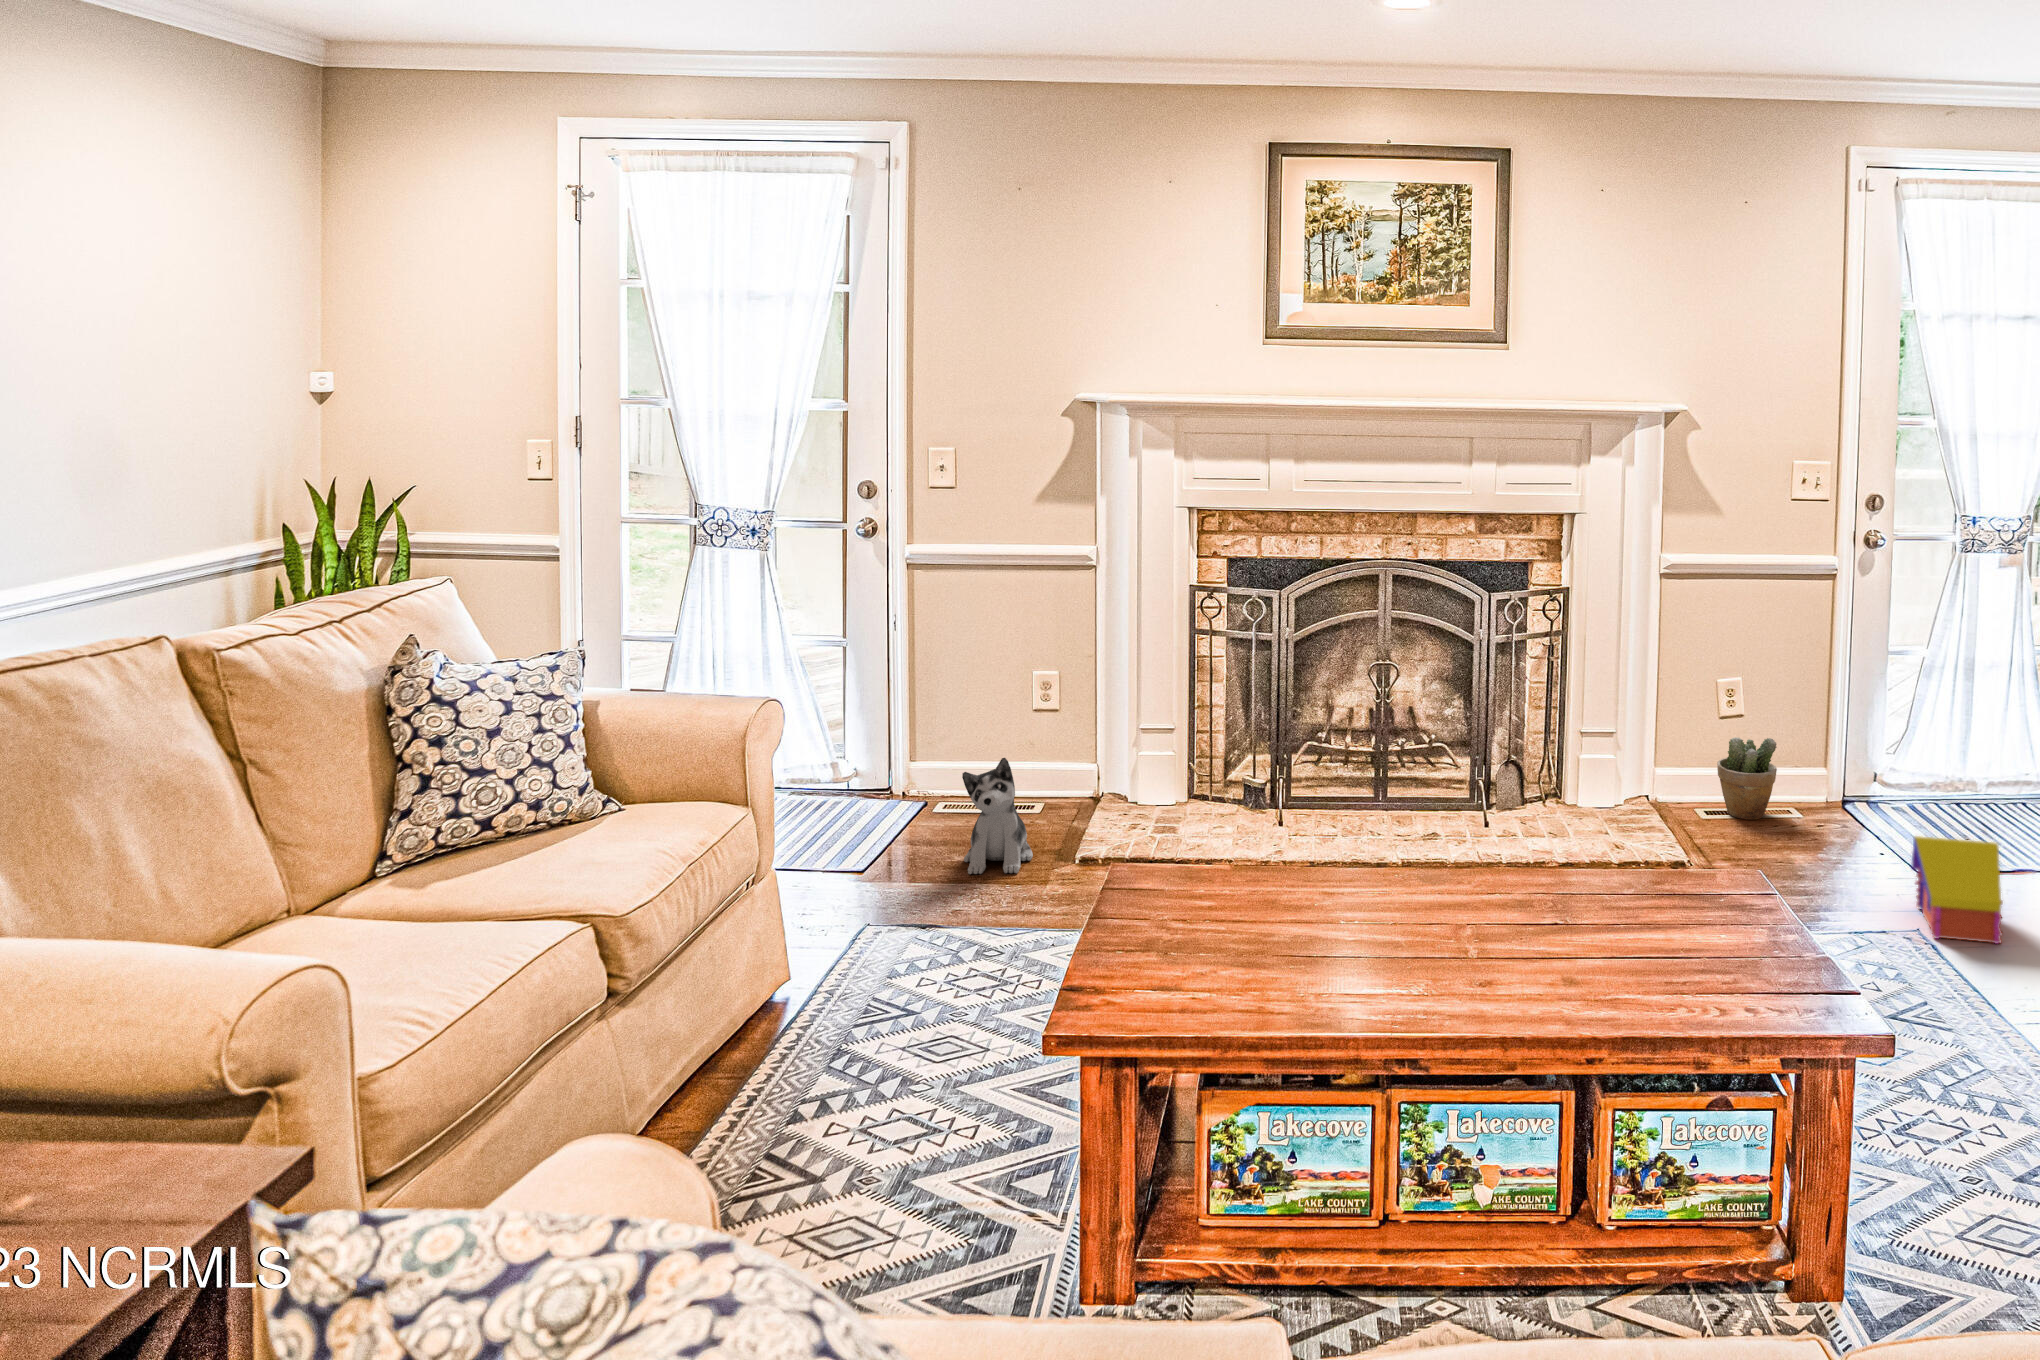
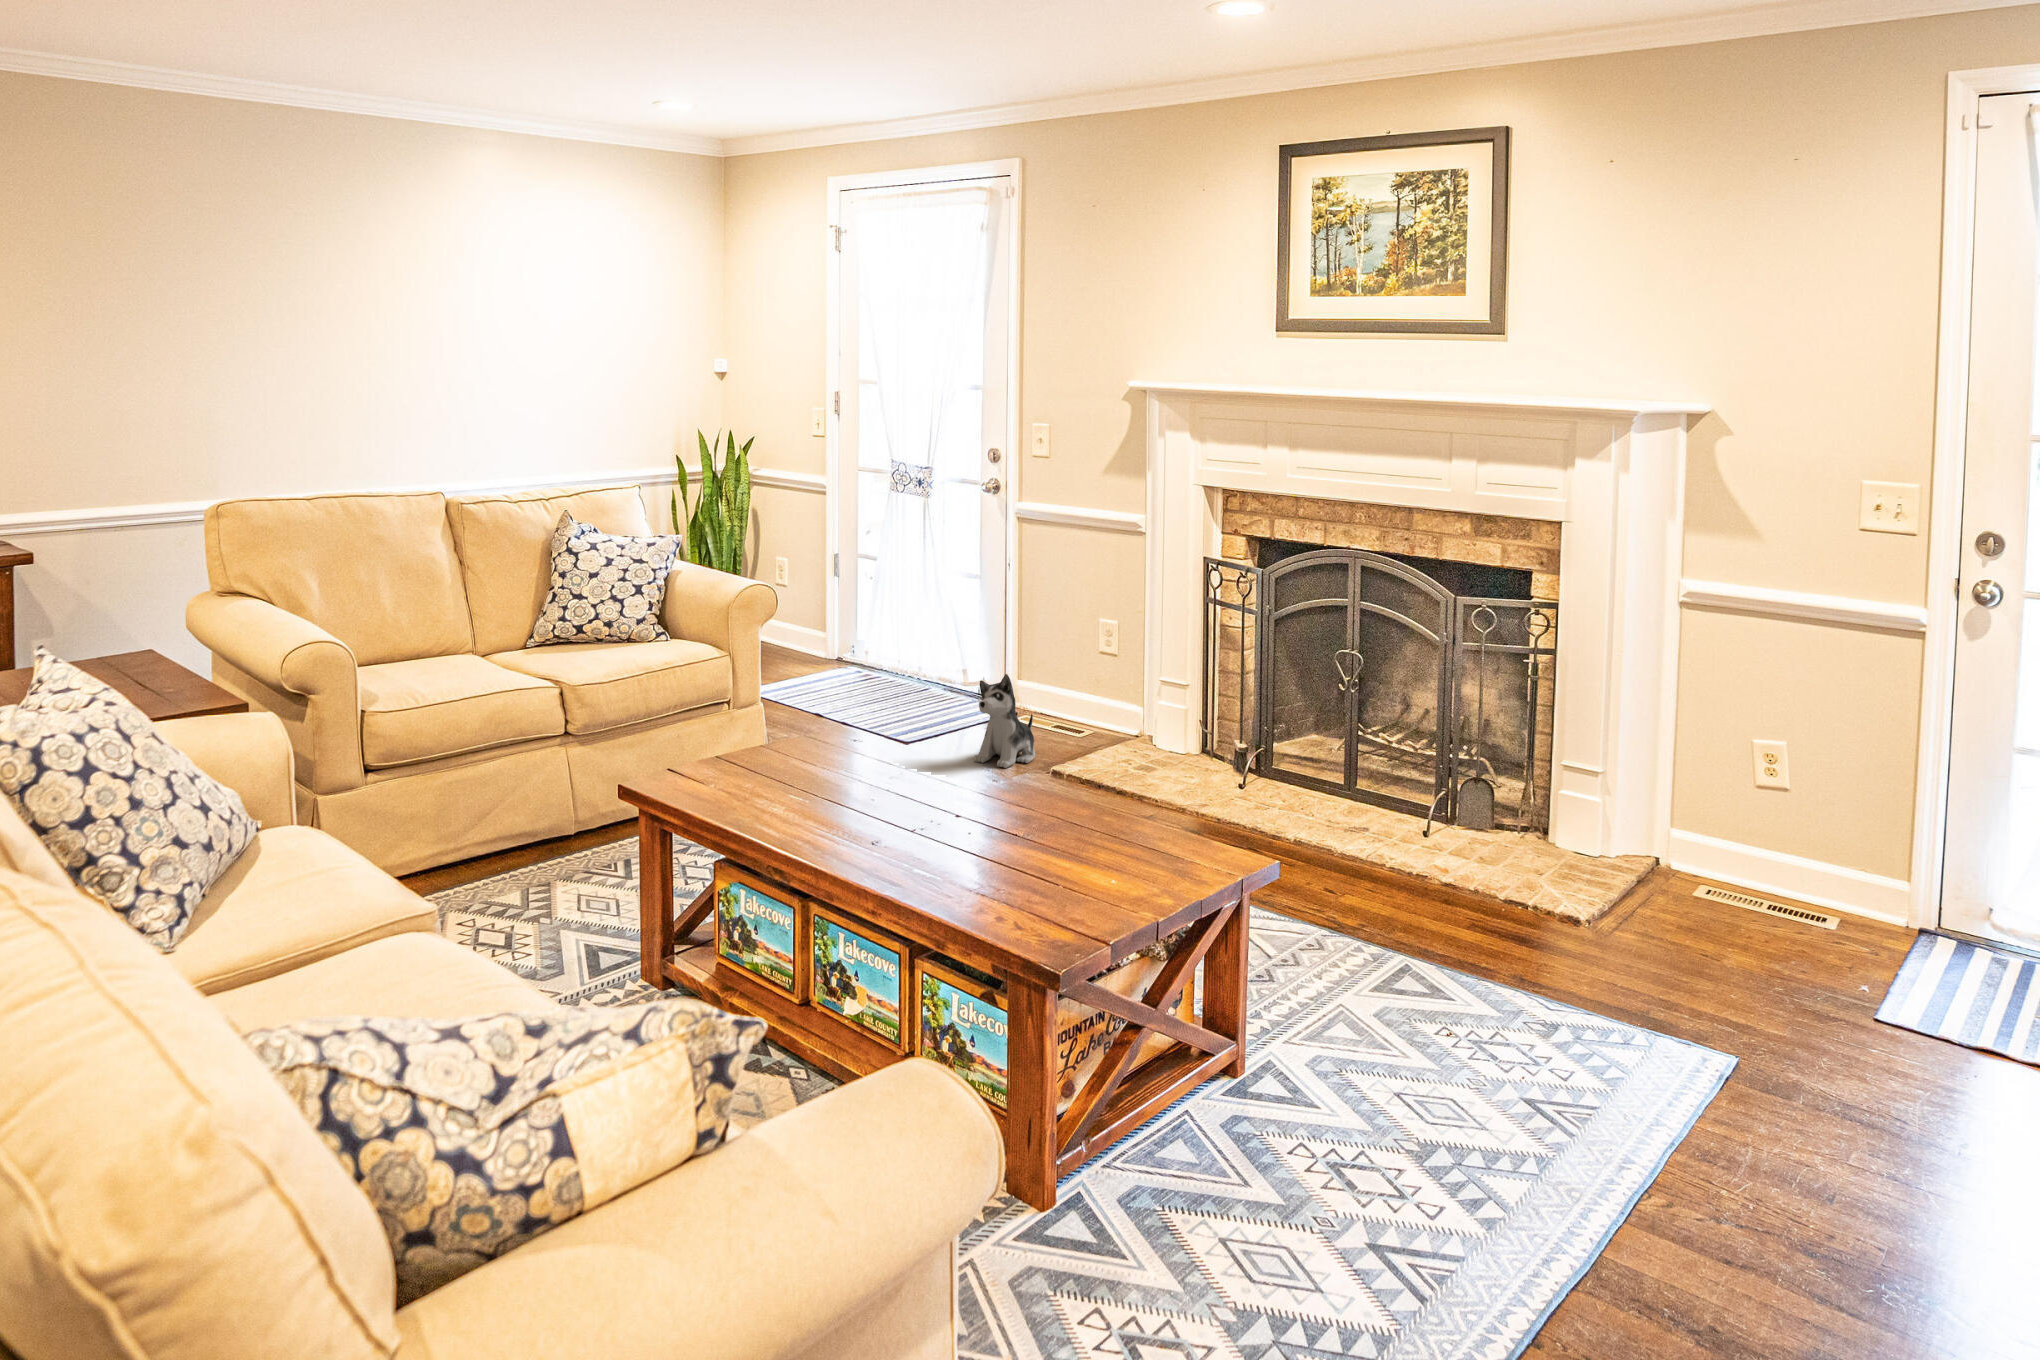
potted plant: present [1717,737,1777,819] -> none [1730,802,1808,904]
toy house: present [1911,836,2003,944] -> none [1744,926,1884,1078]

